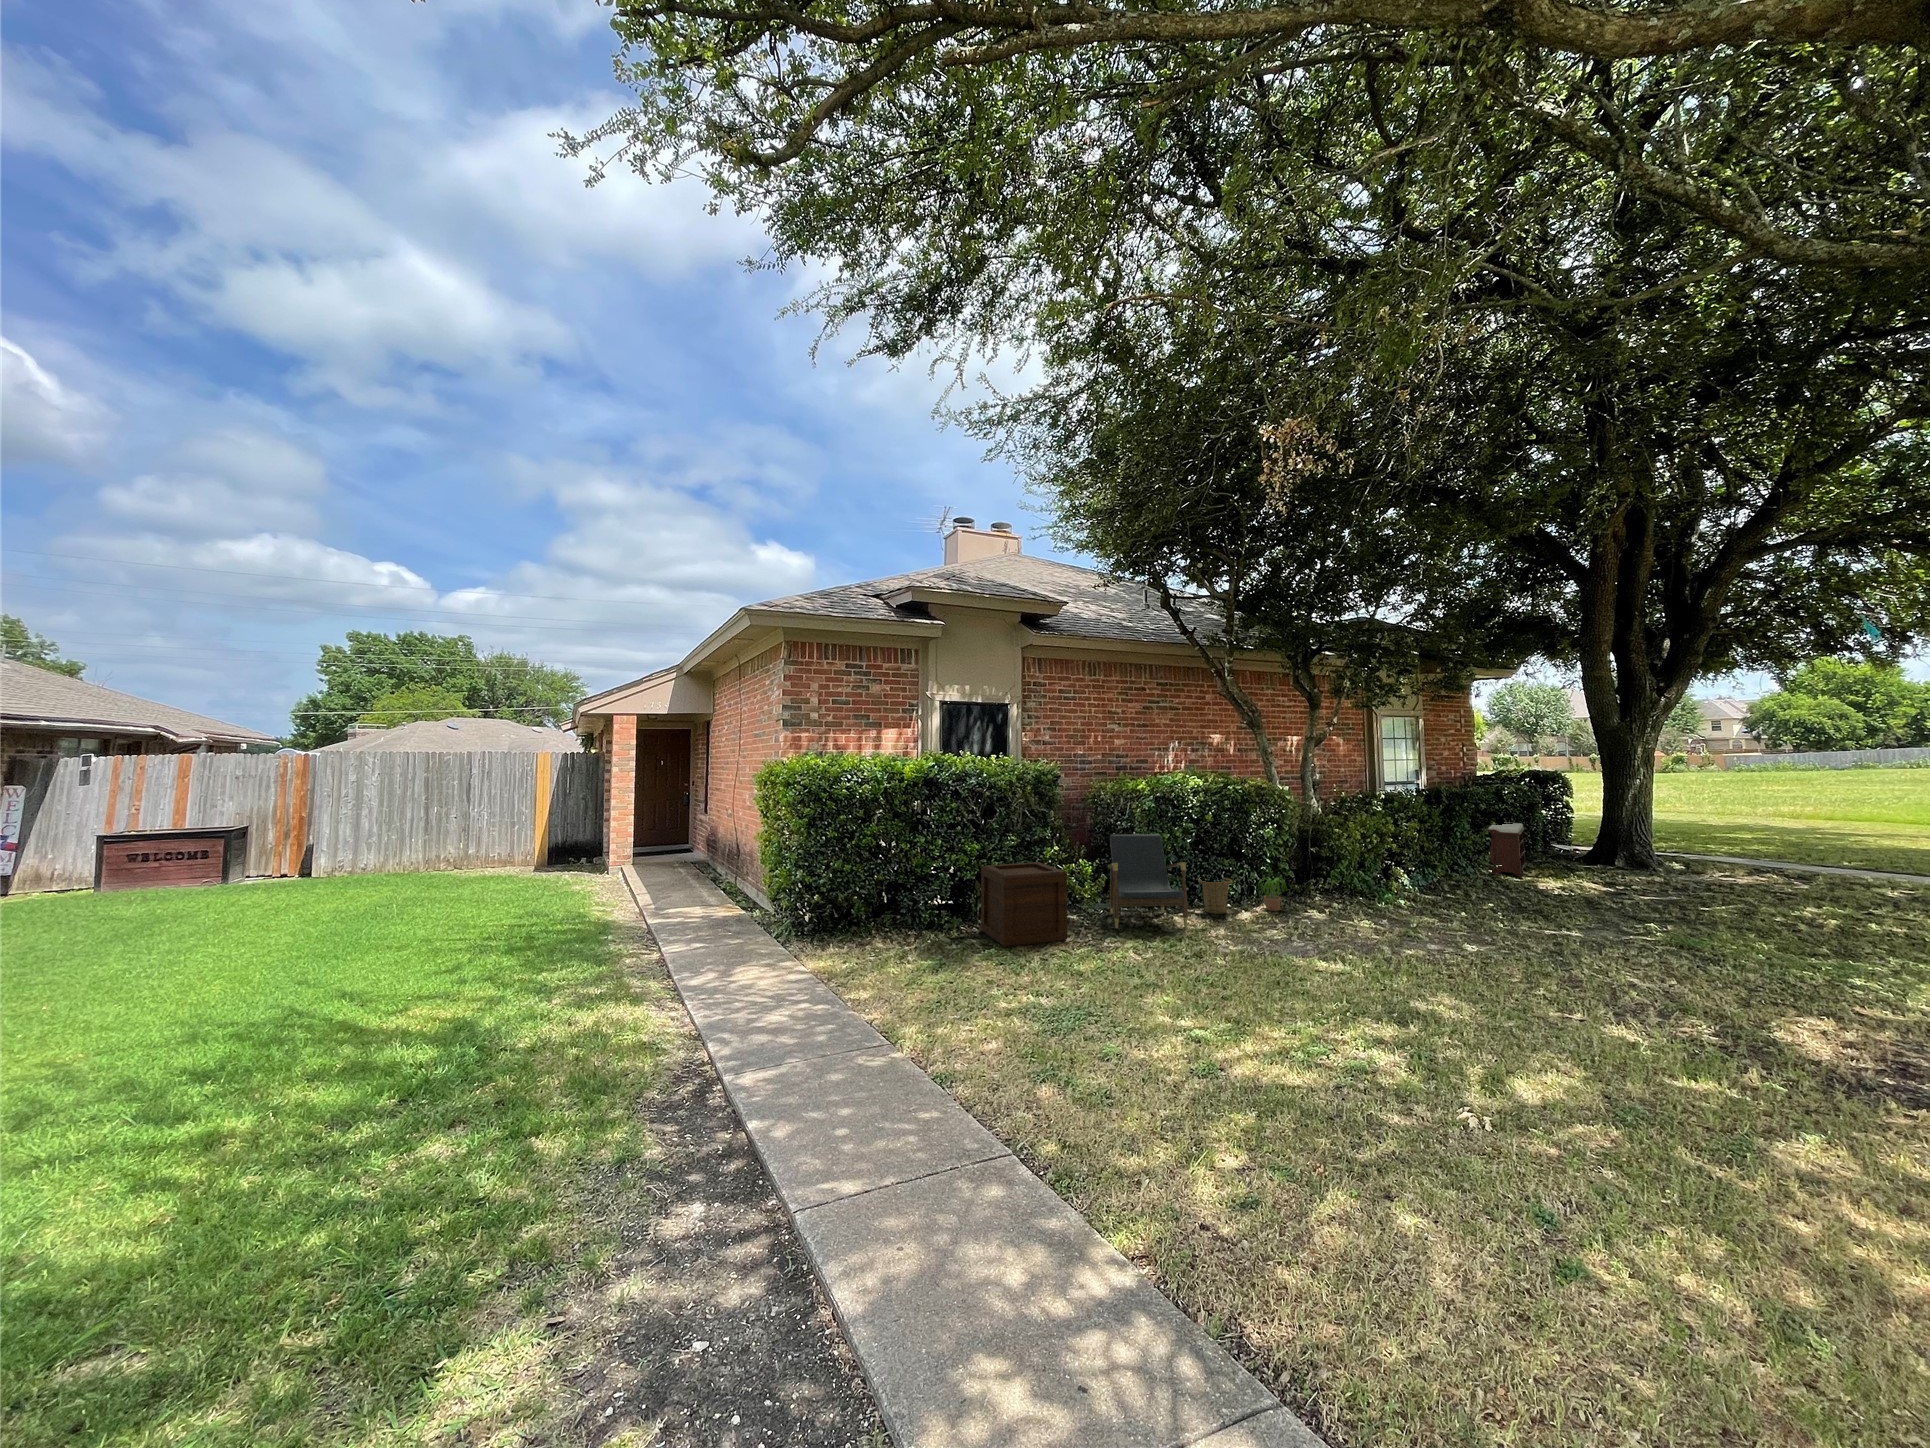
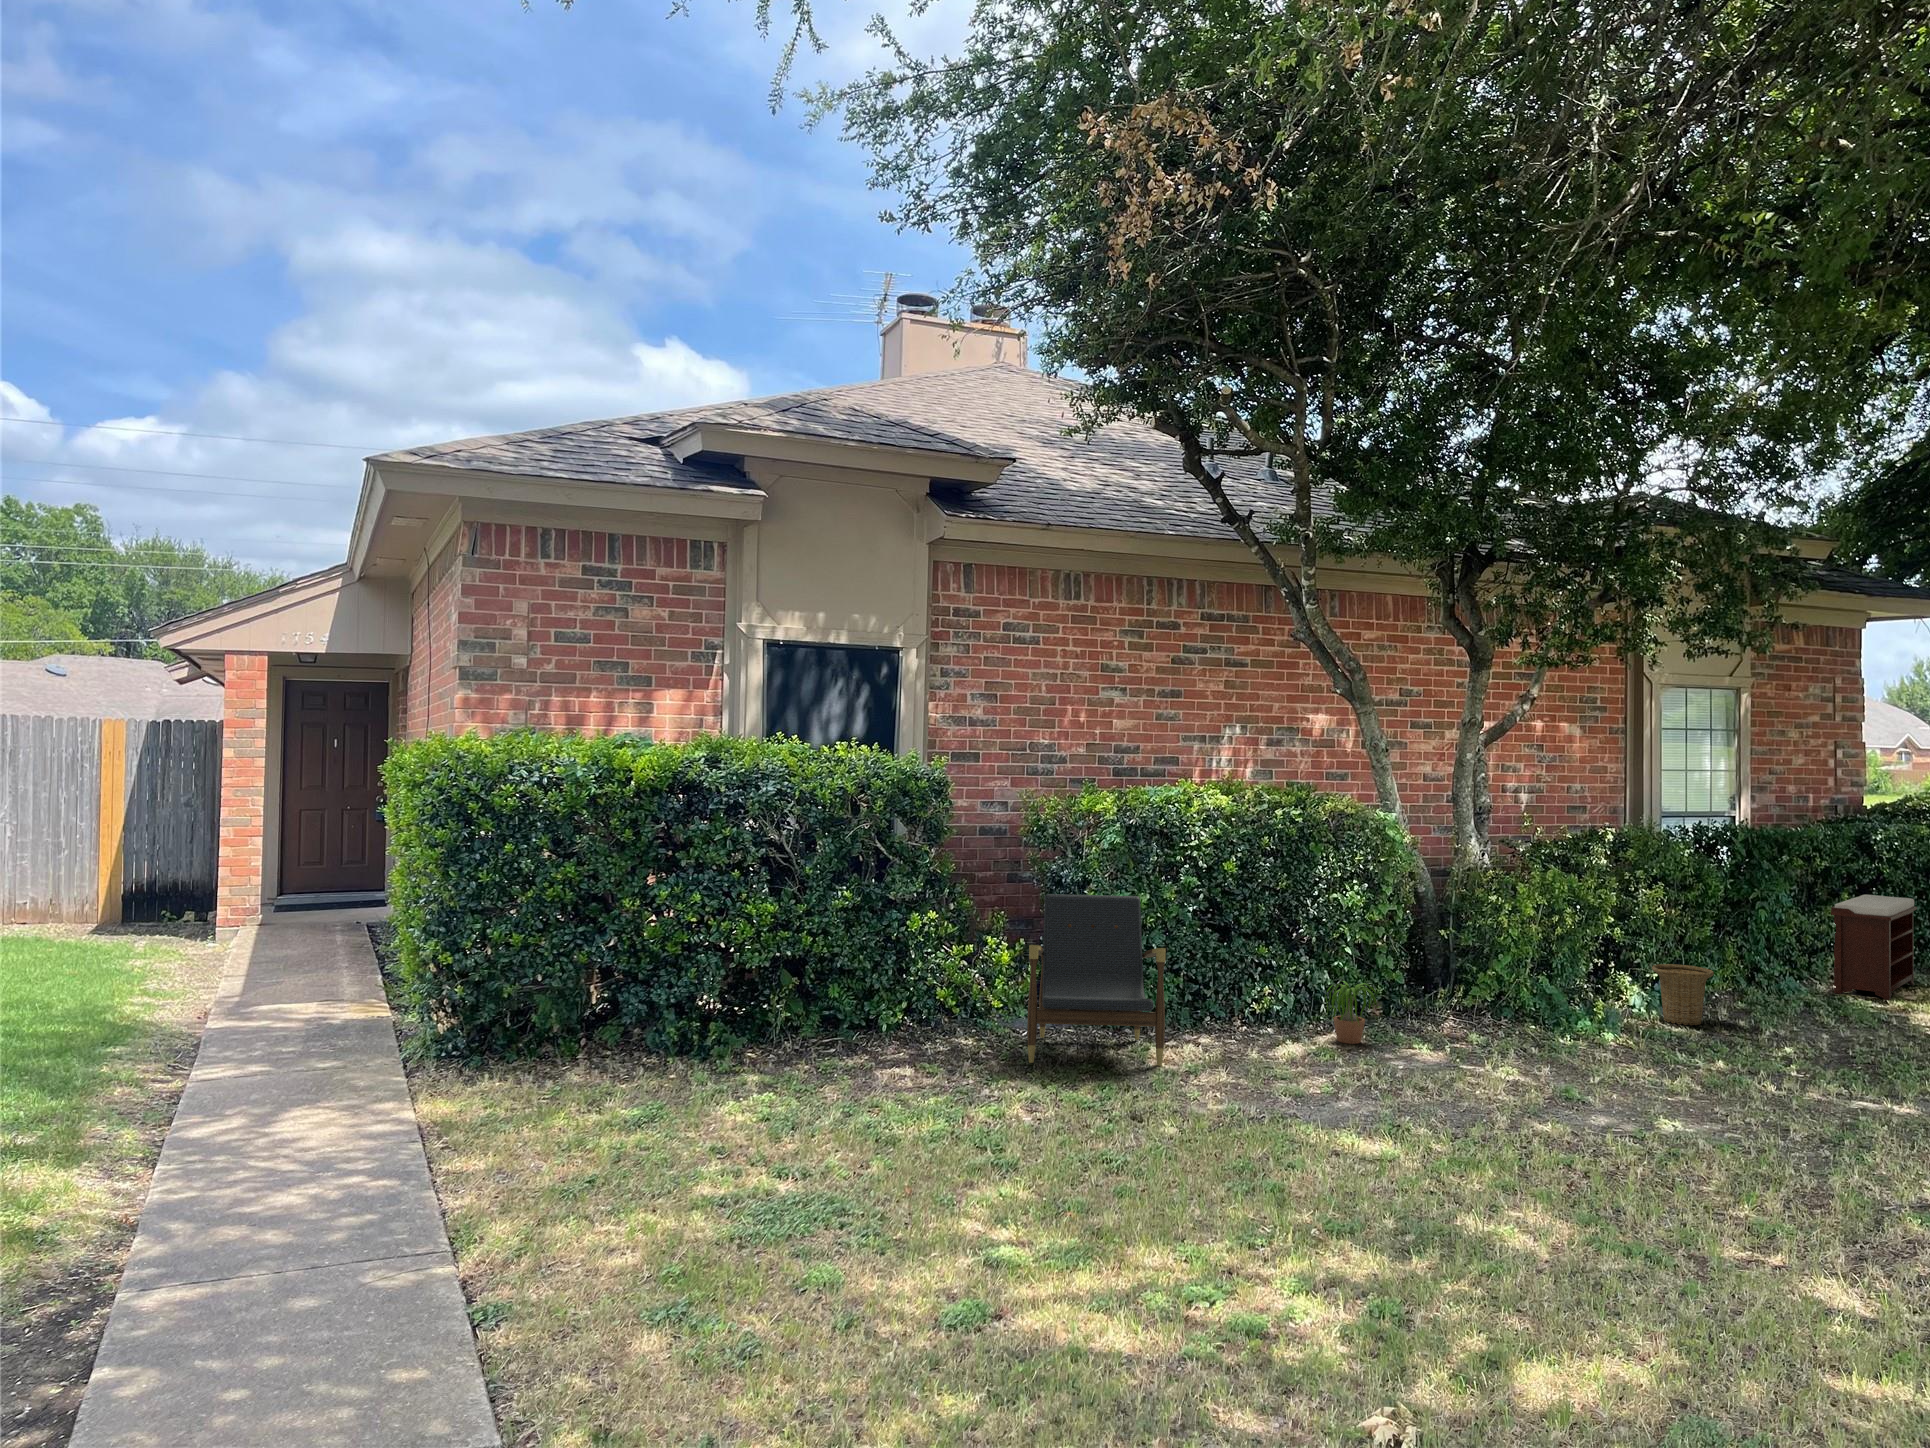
wooden crate: present [981,862,1067,947] -> none [781,939,927,1087]
basket: present [1198,878,1232,914] -> present [1652,964,1714,1025]

